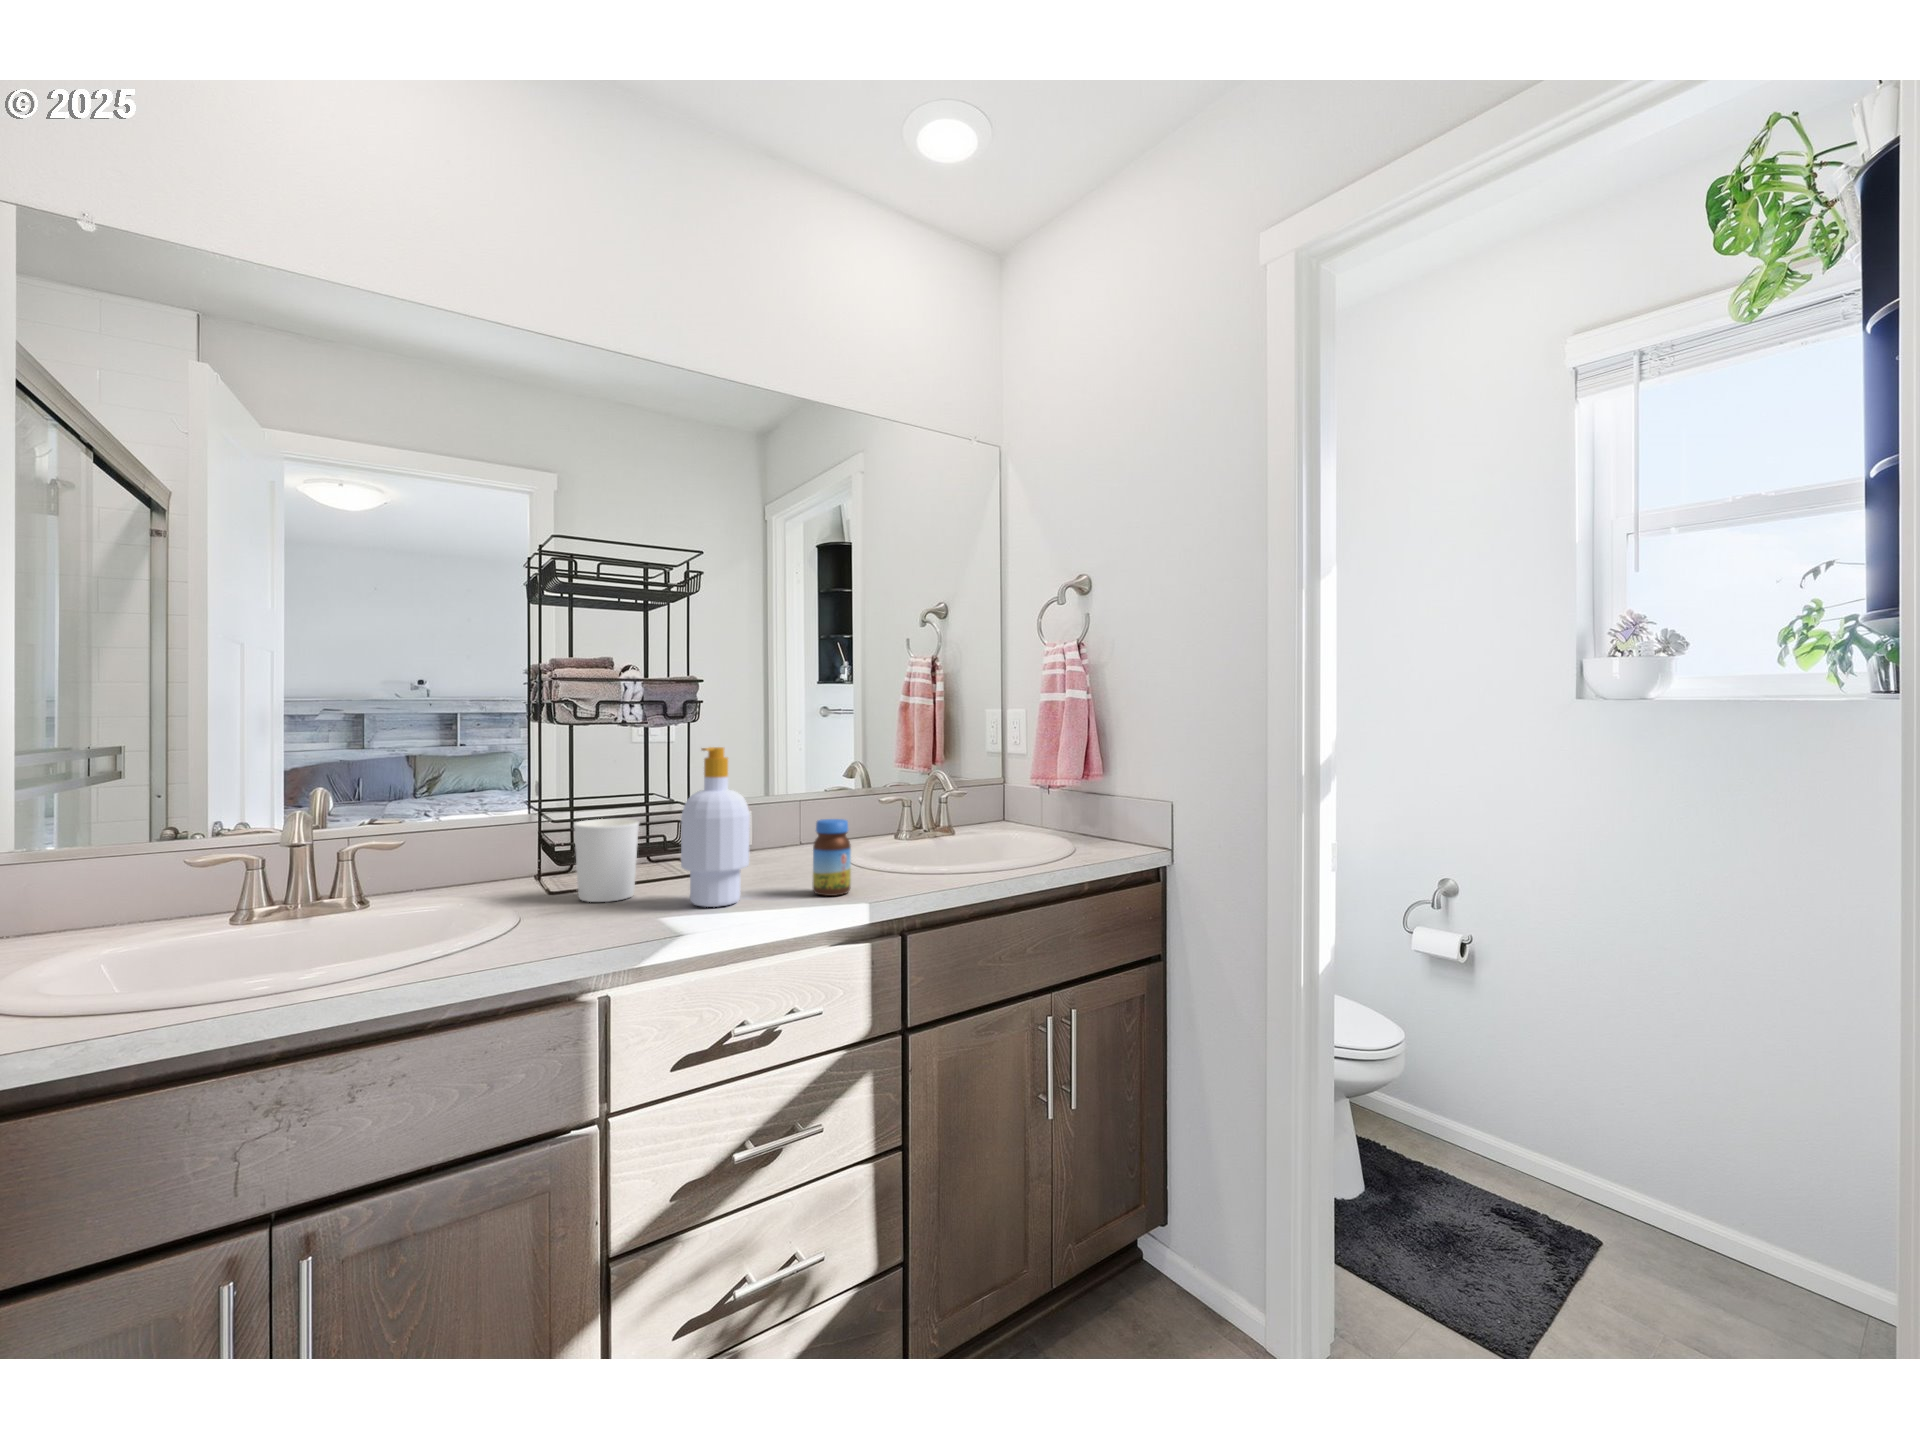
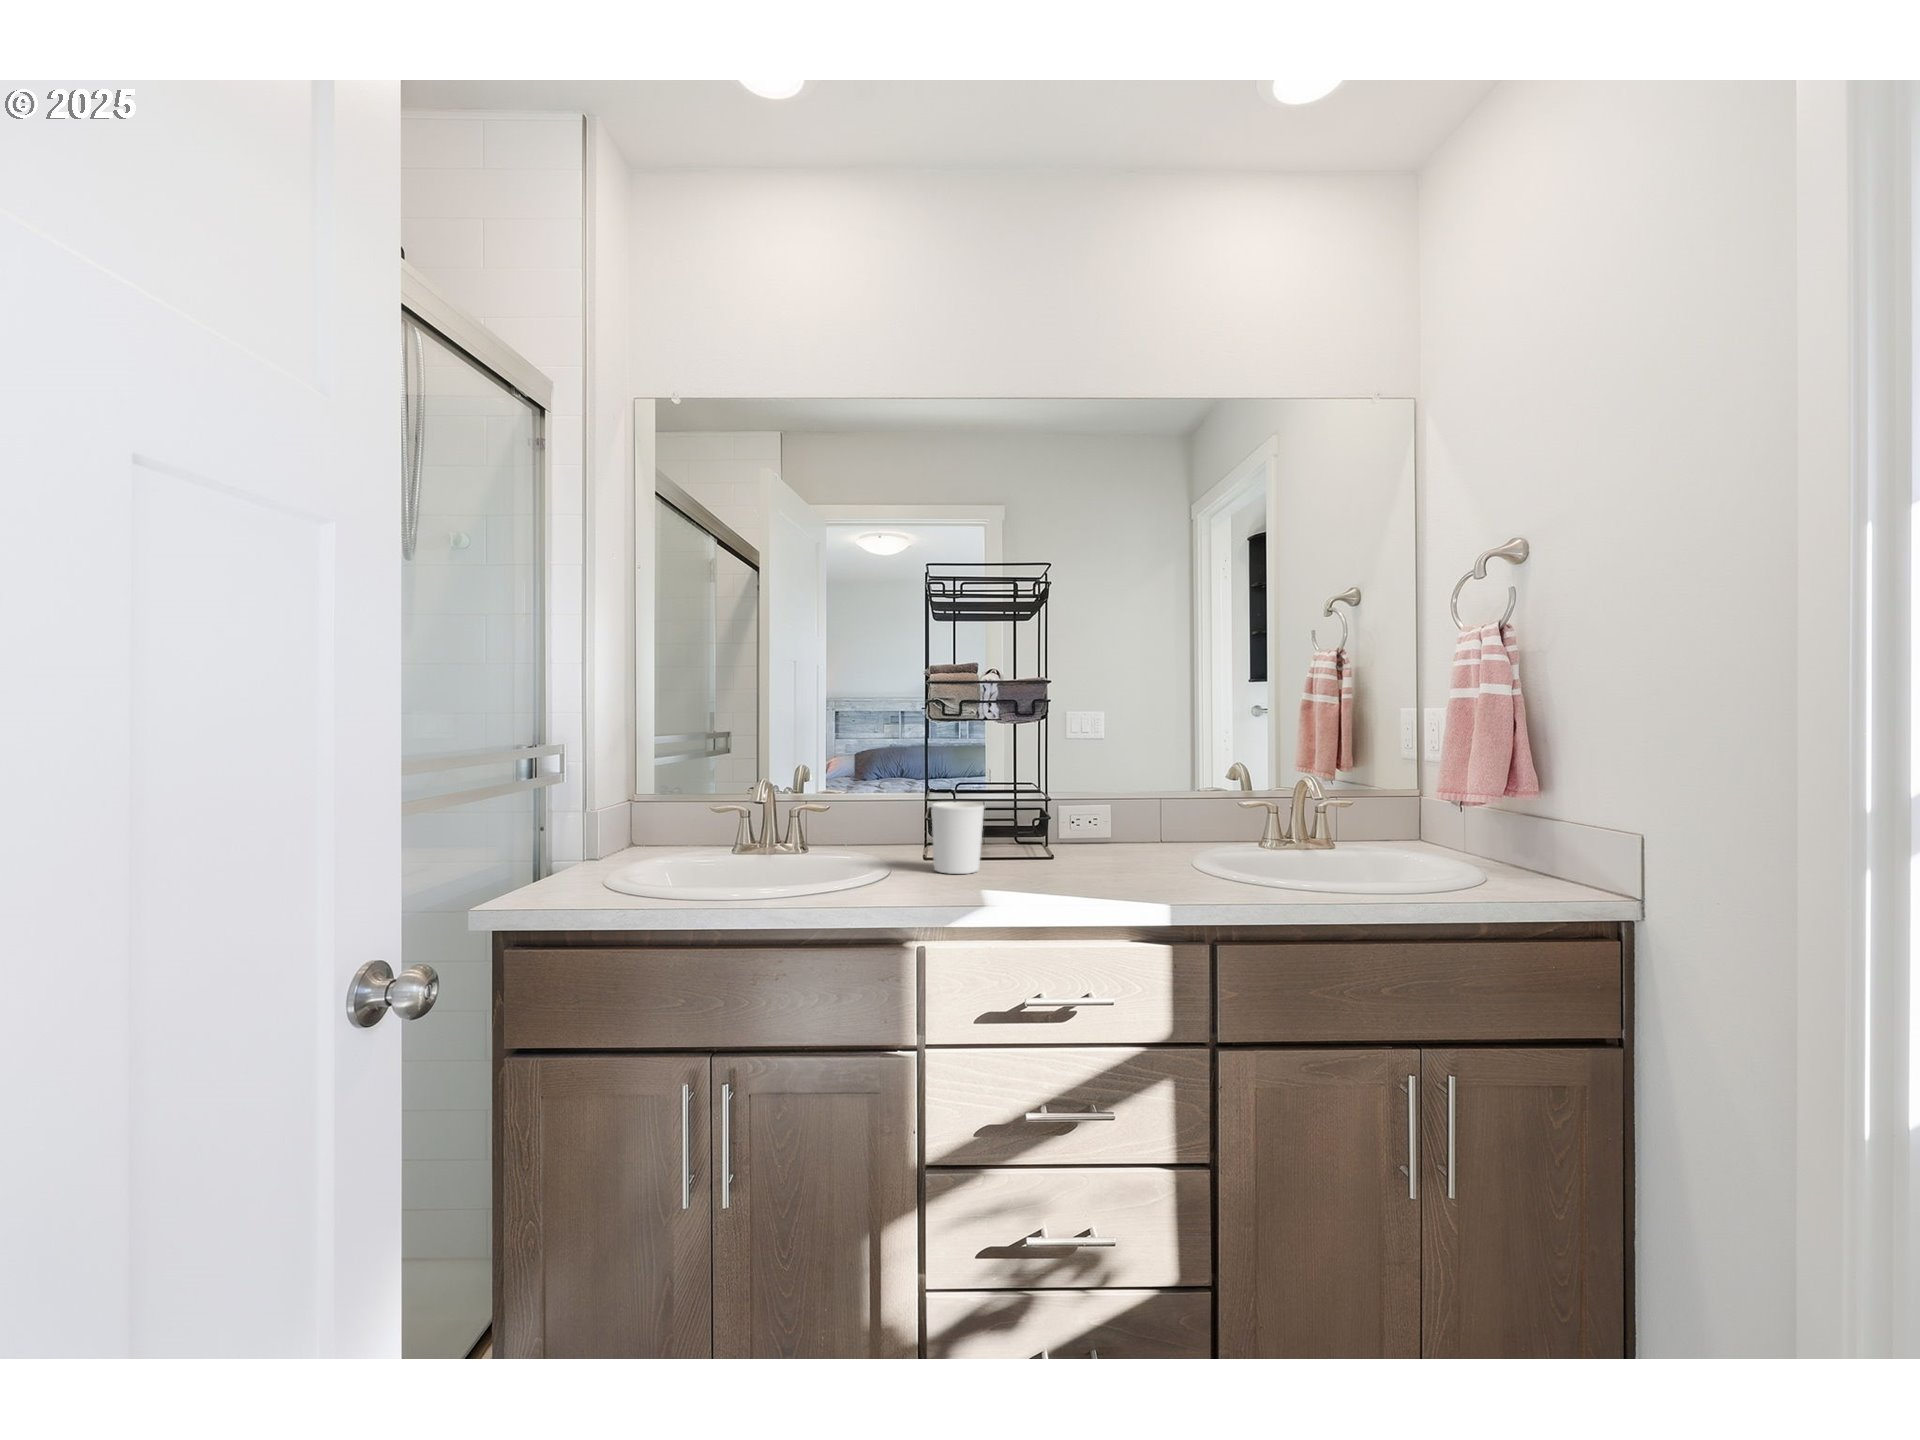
soap bottle: present [681,747,750,907] -> none [1007,741,1069,888]
jar: present [813,819,851,896] -> none [1129,816,1168,892]

